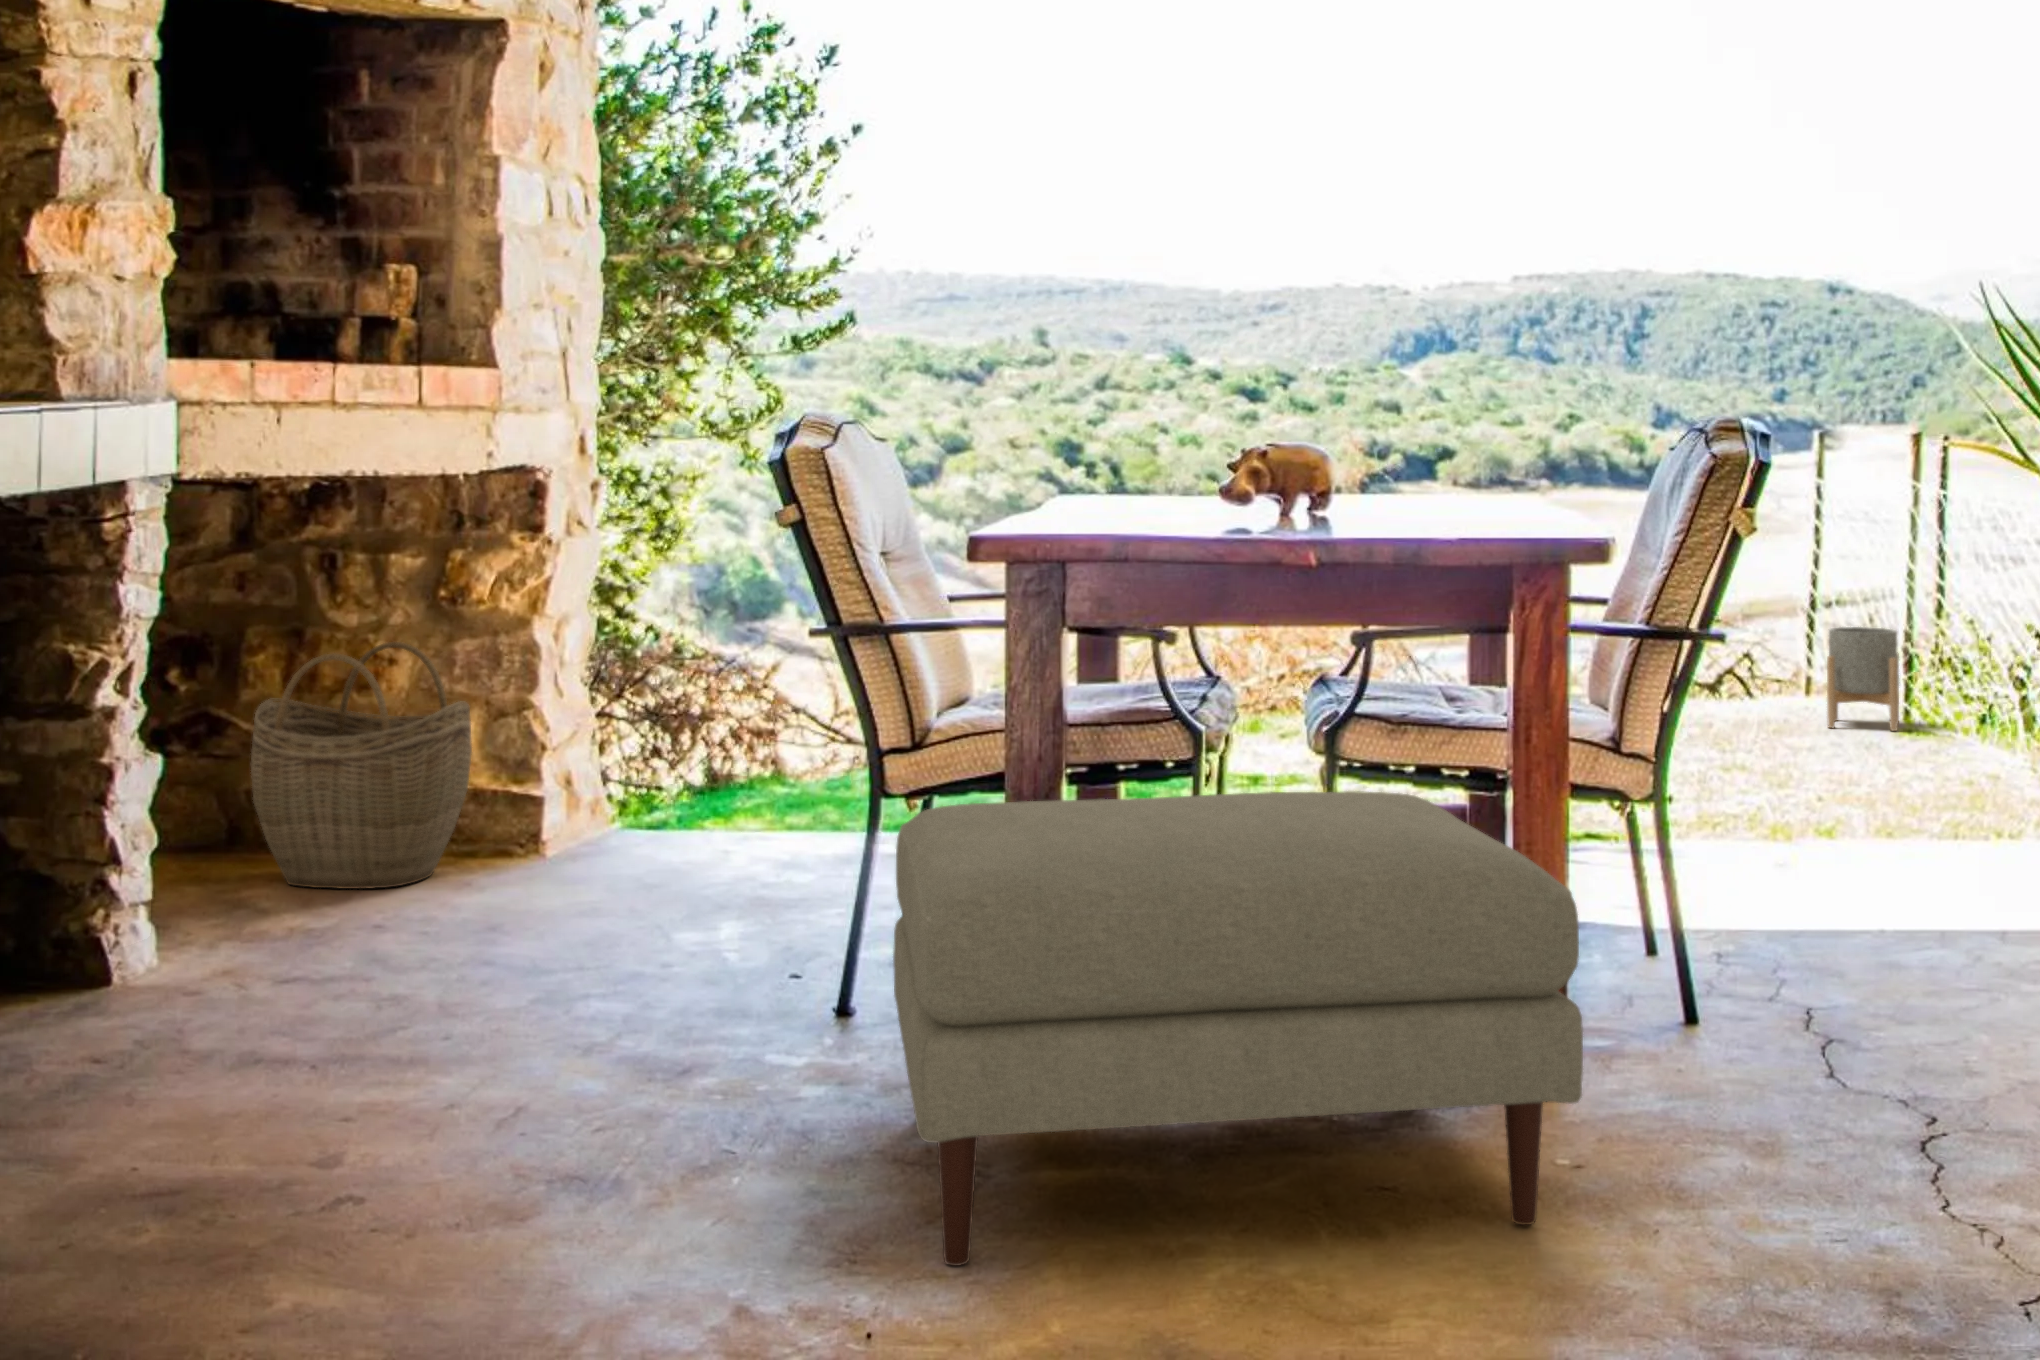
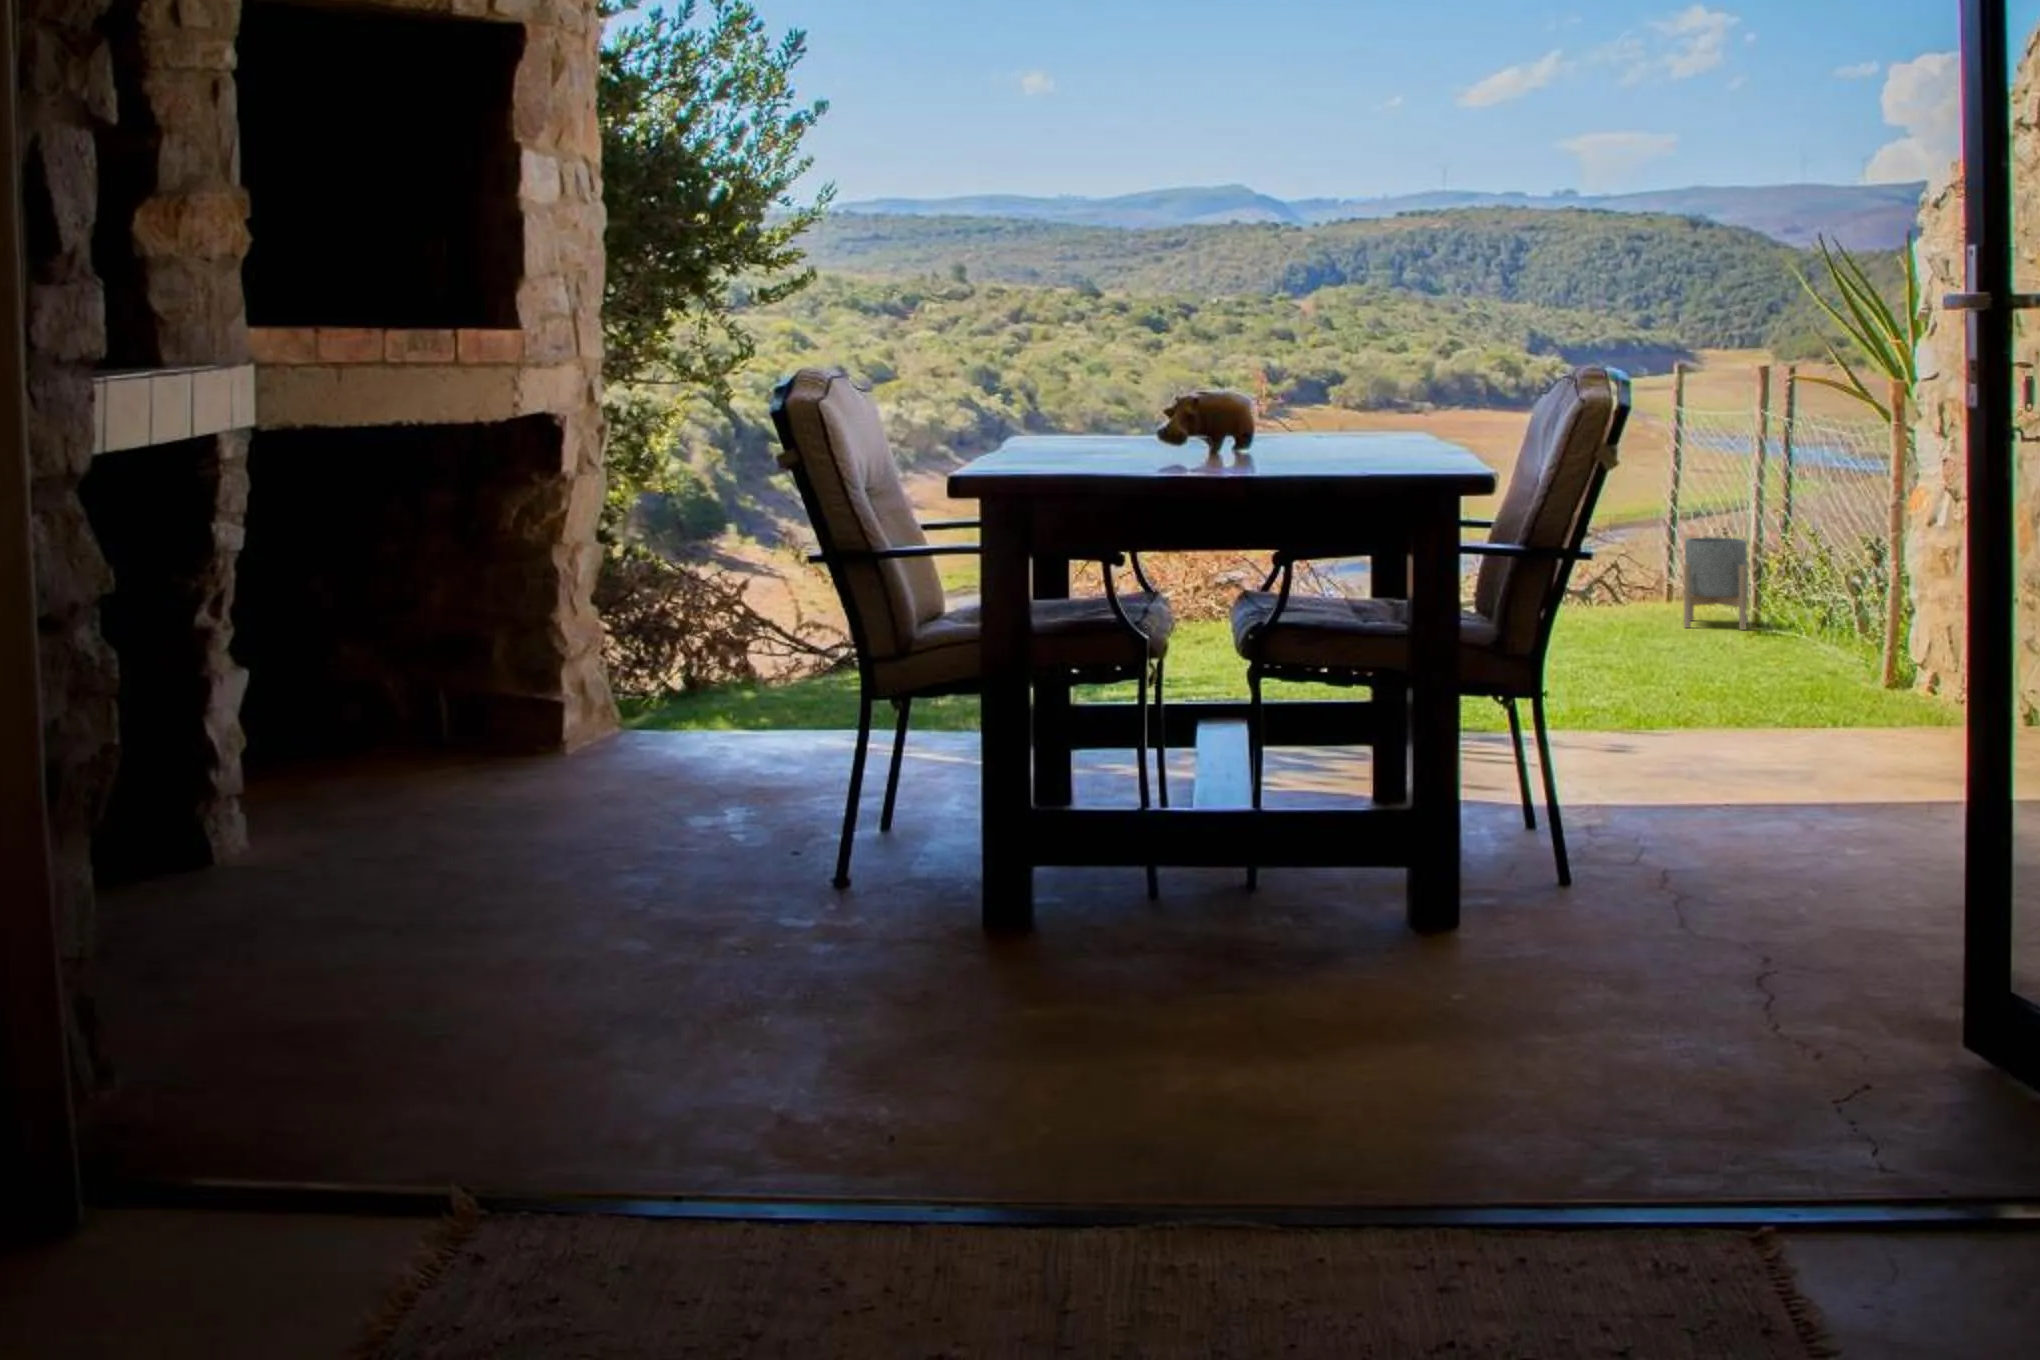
woven basket: present [251,642,472,889] -> none [319,569,506,782]
ottoman: present [893,791,1583,1266] -> none [907,695,1479,1075]

